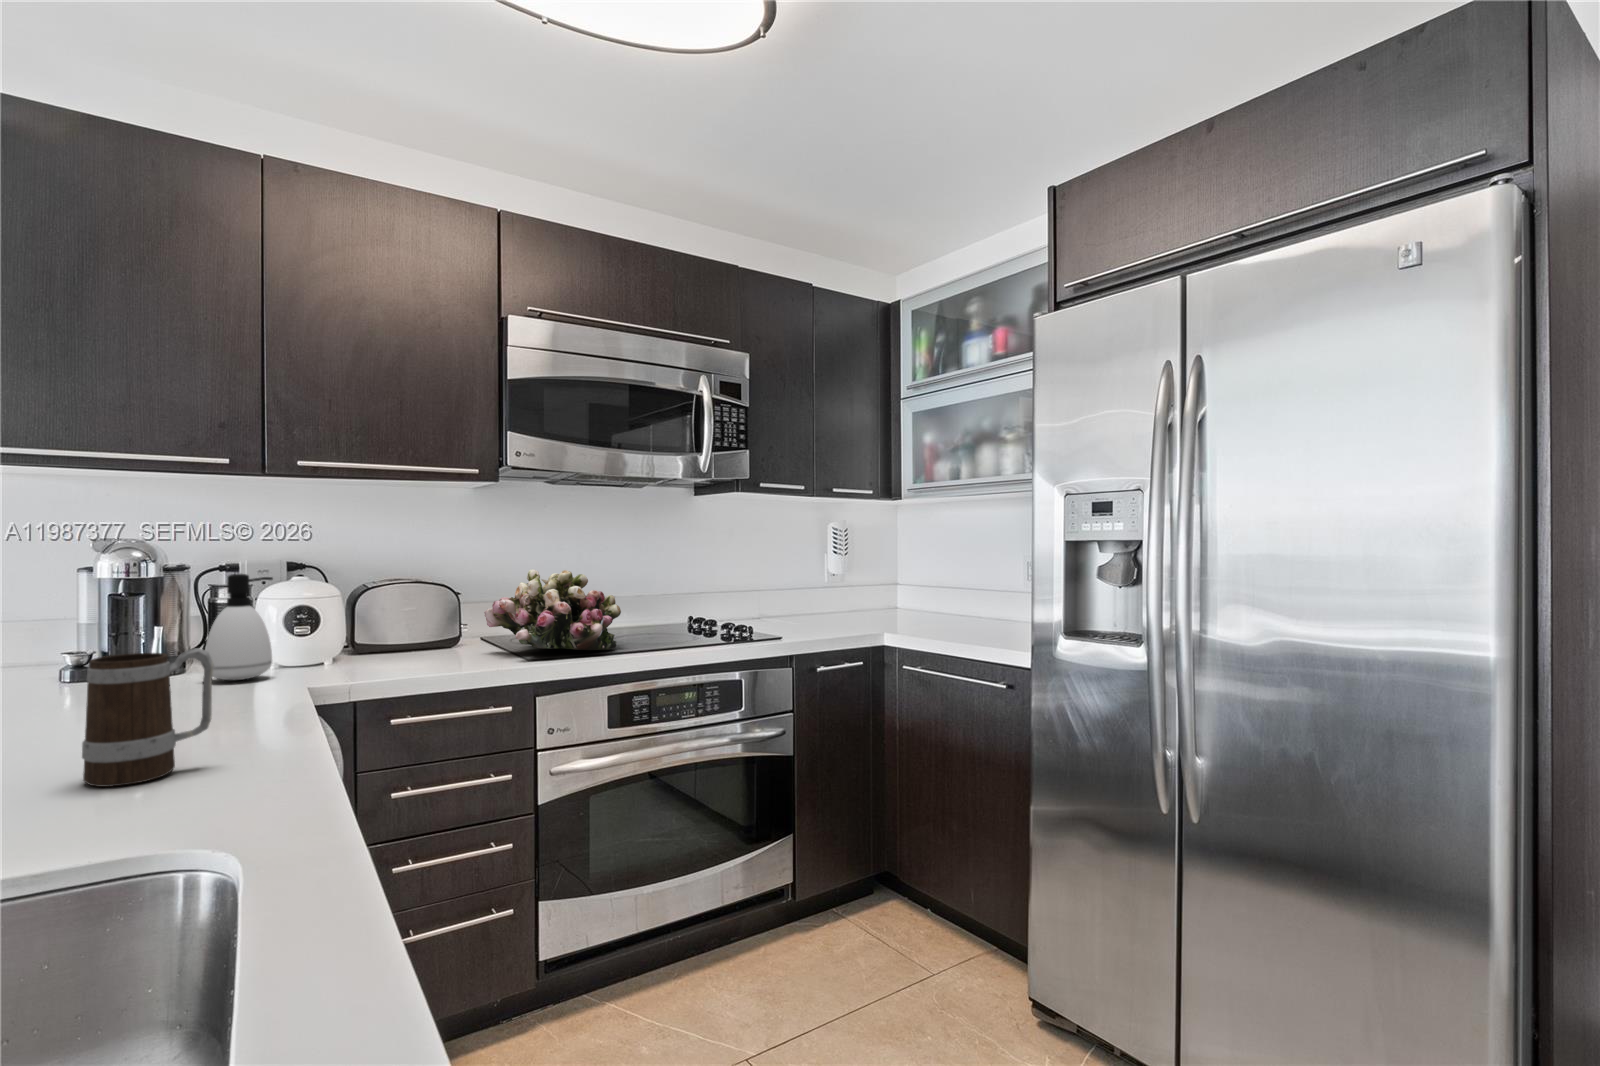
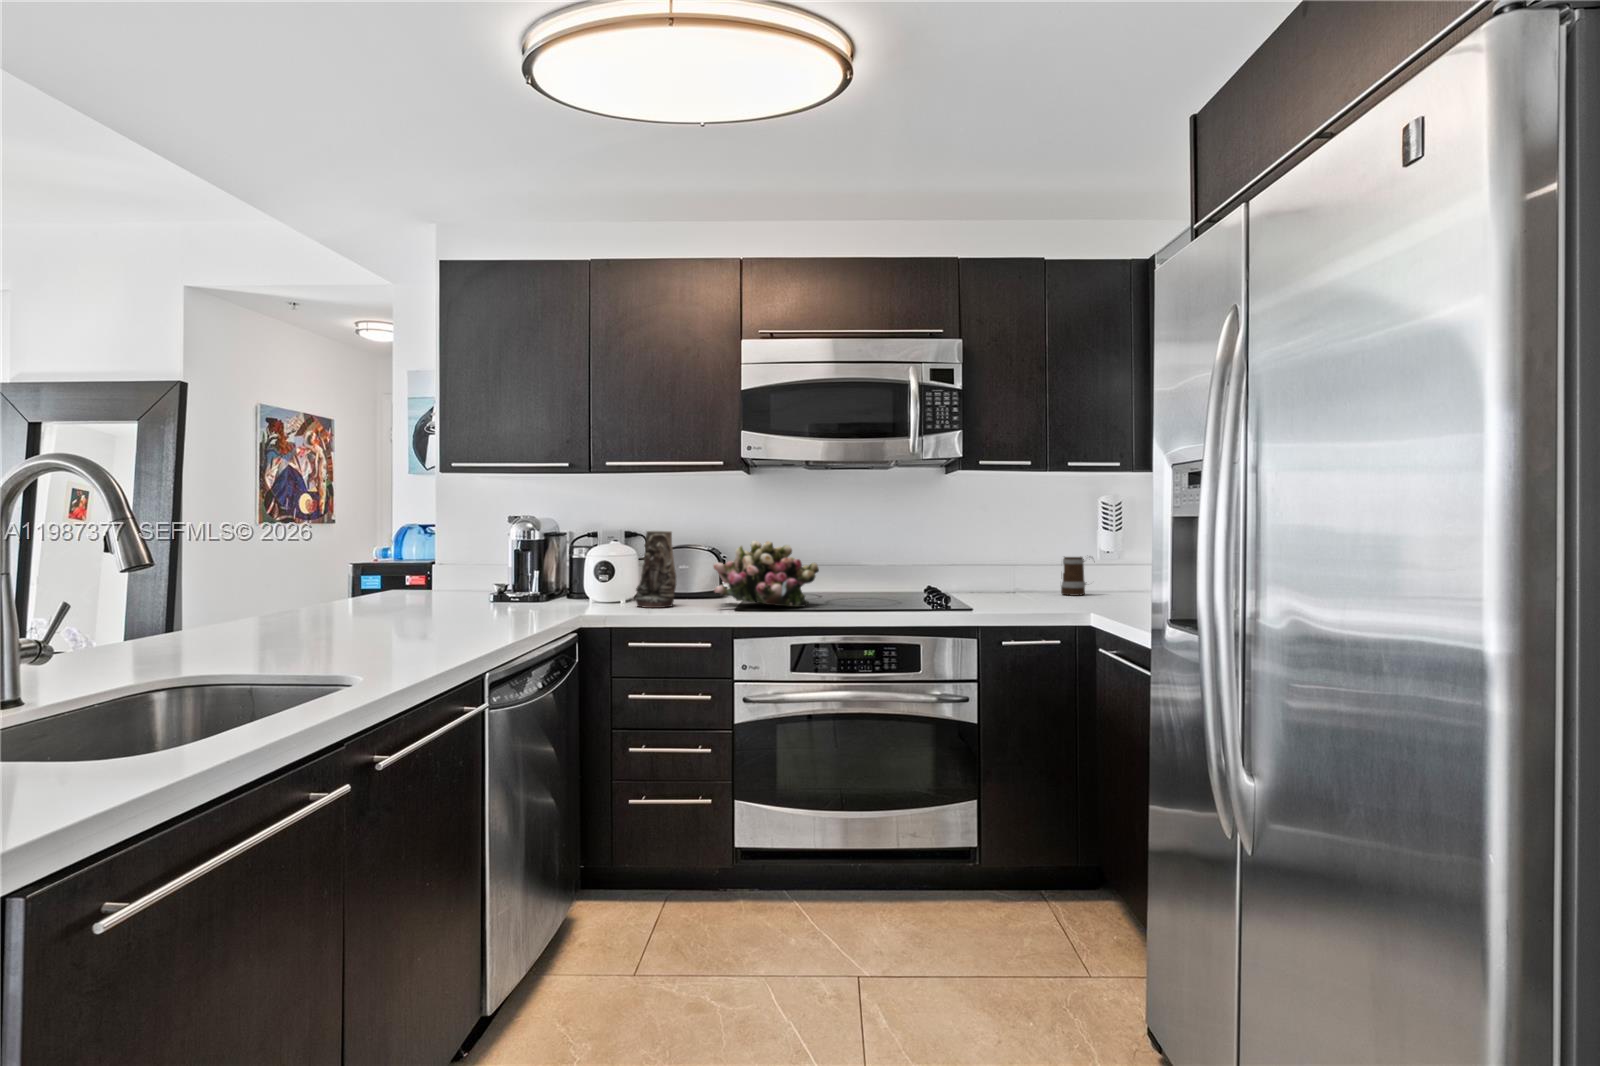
vase: none [378,558,443,668] -> present [636,531,676,608]
soap dispenser: present [205,574,273,680] -> none [537,540,574,606]
mug: present [82,648,214,787] -> present [1061,557,1086,596]

